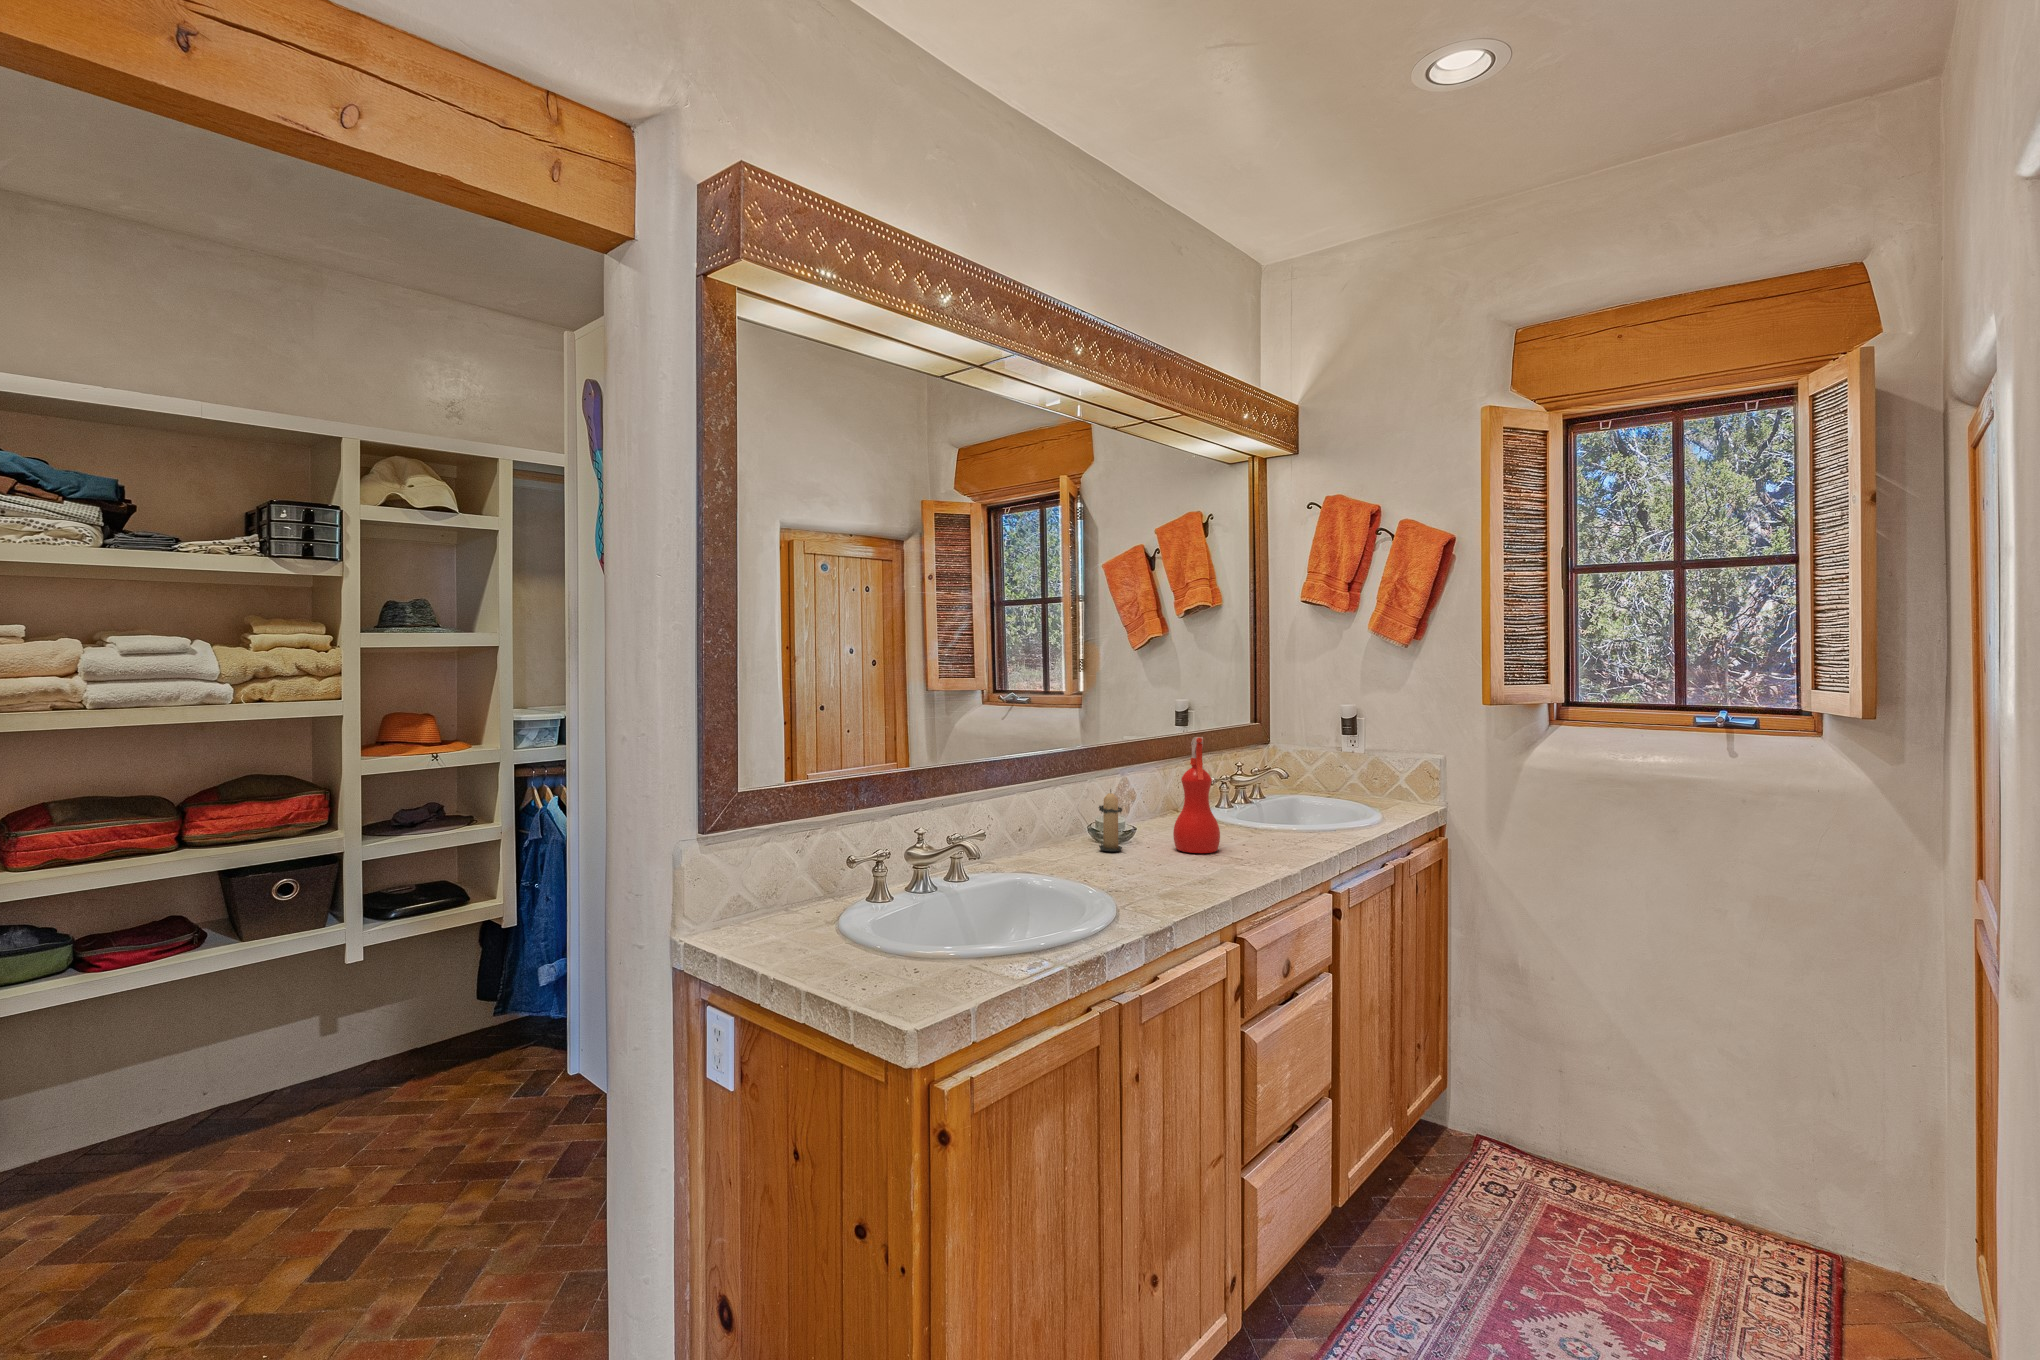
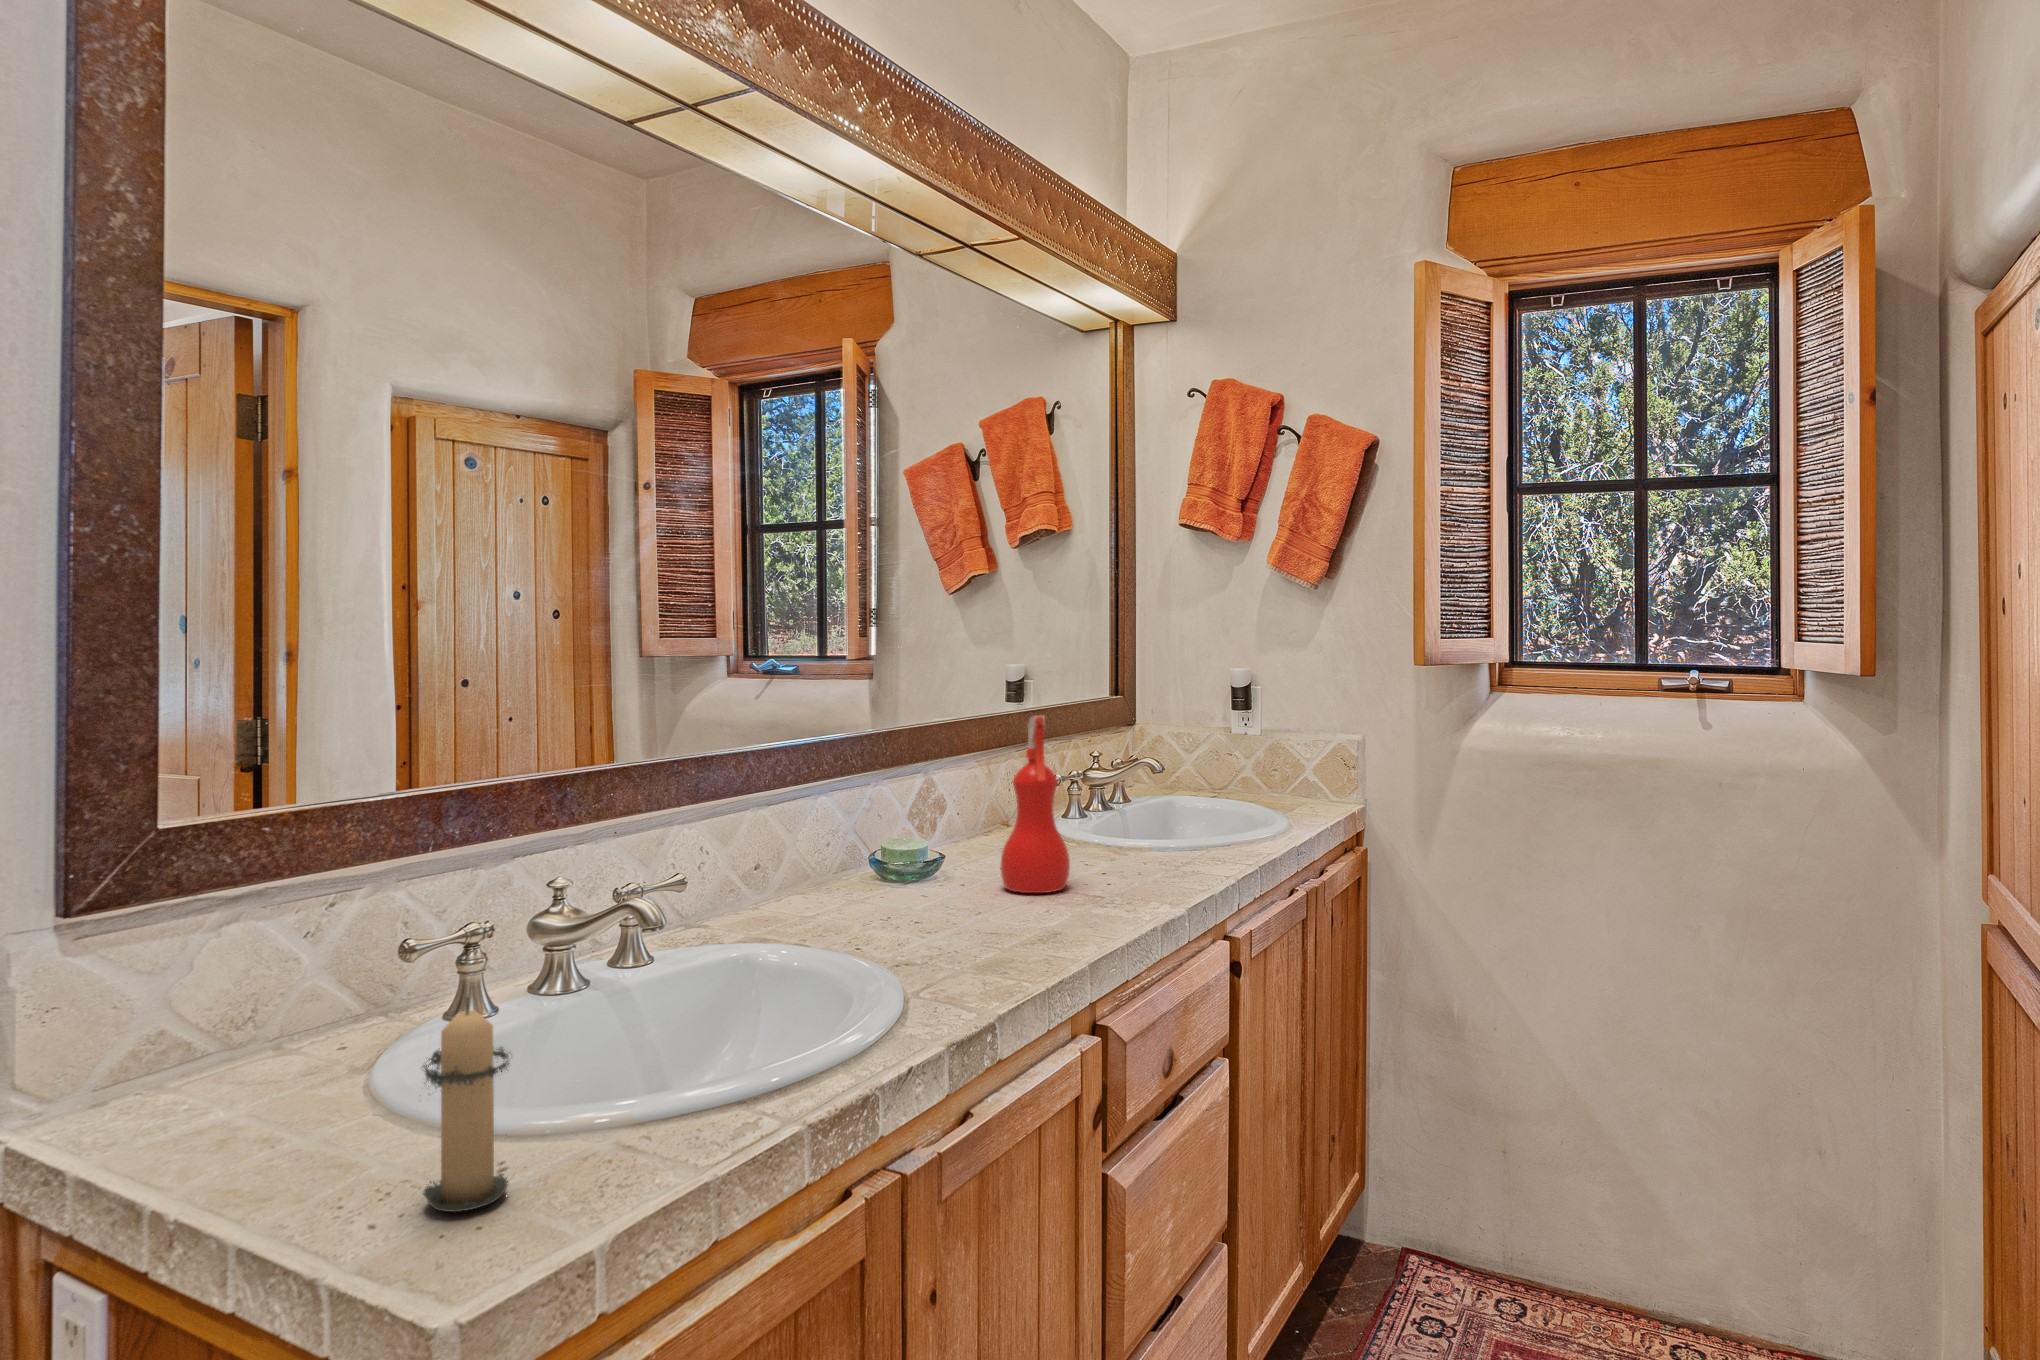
candle: present [1099,789,1122,851] -> present [423,997,509,1212]

